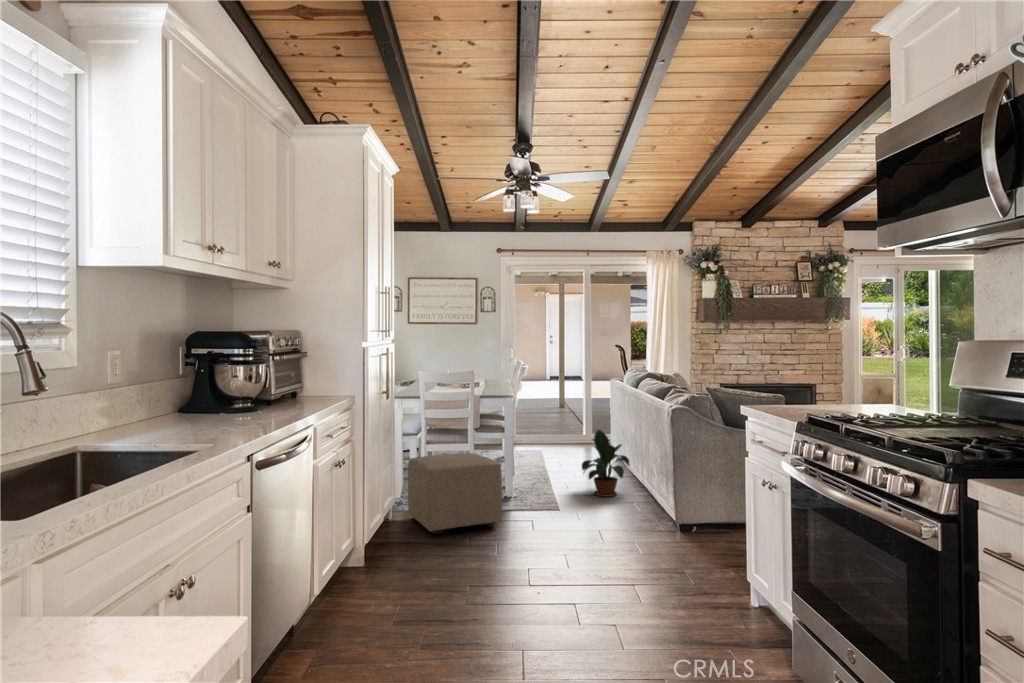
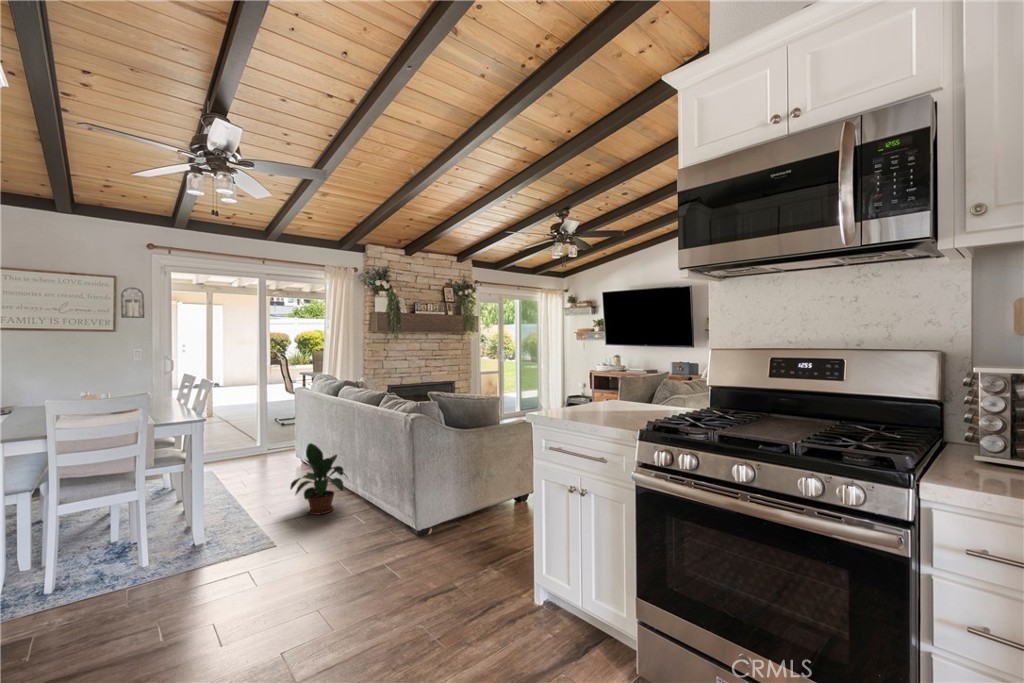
ottoman: present [408,453,502,534] -> none [27,502,212,648]

